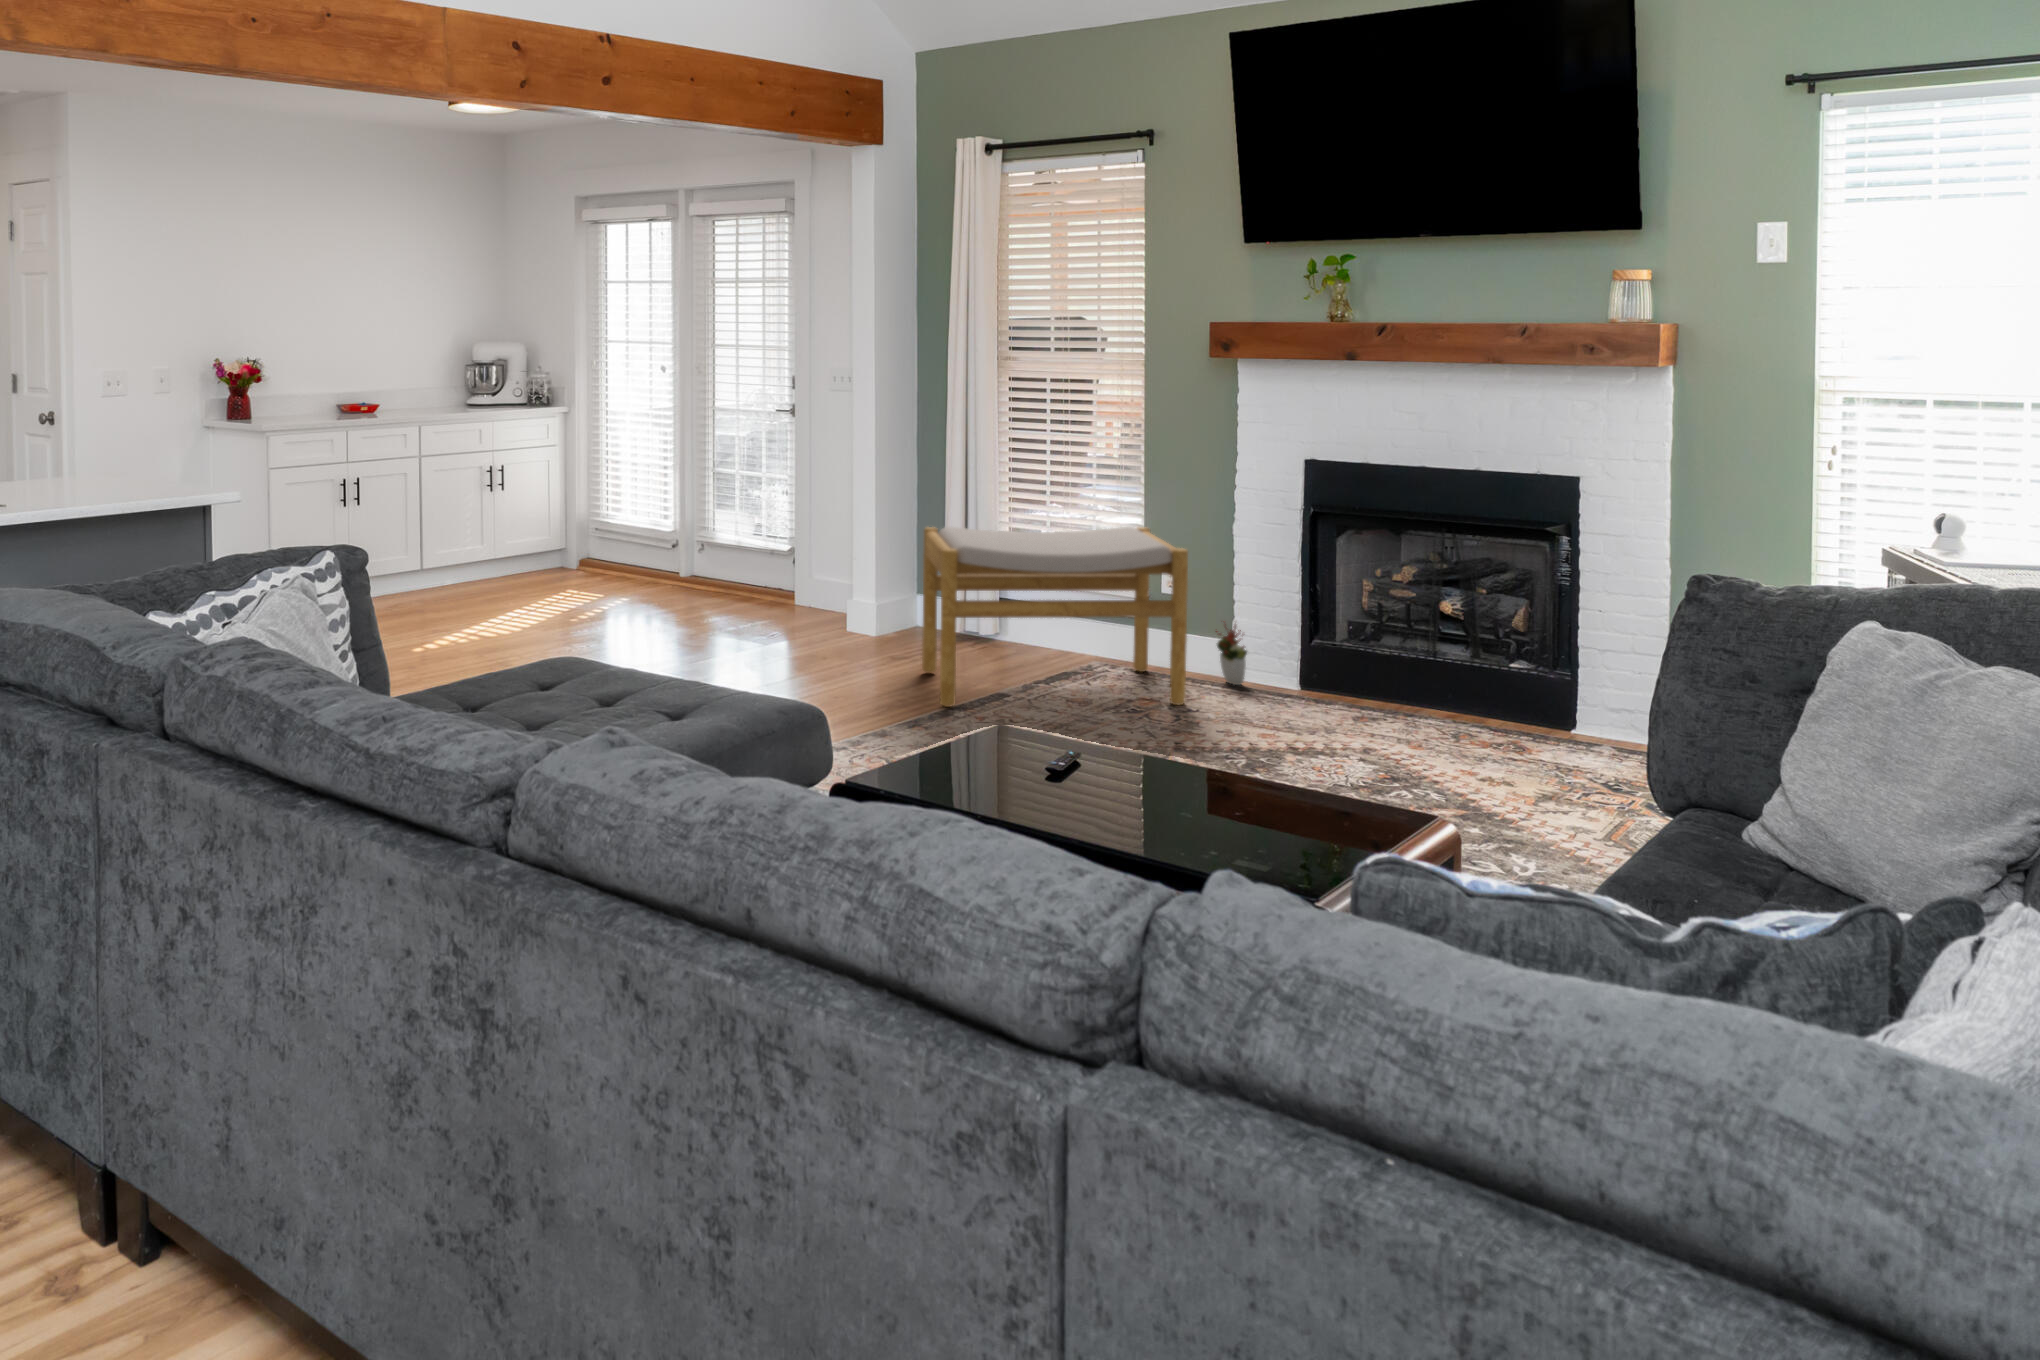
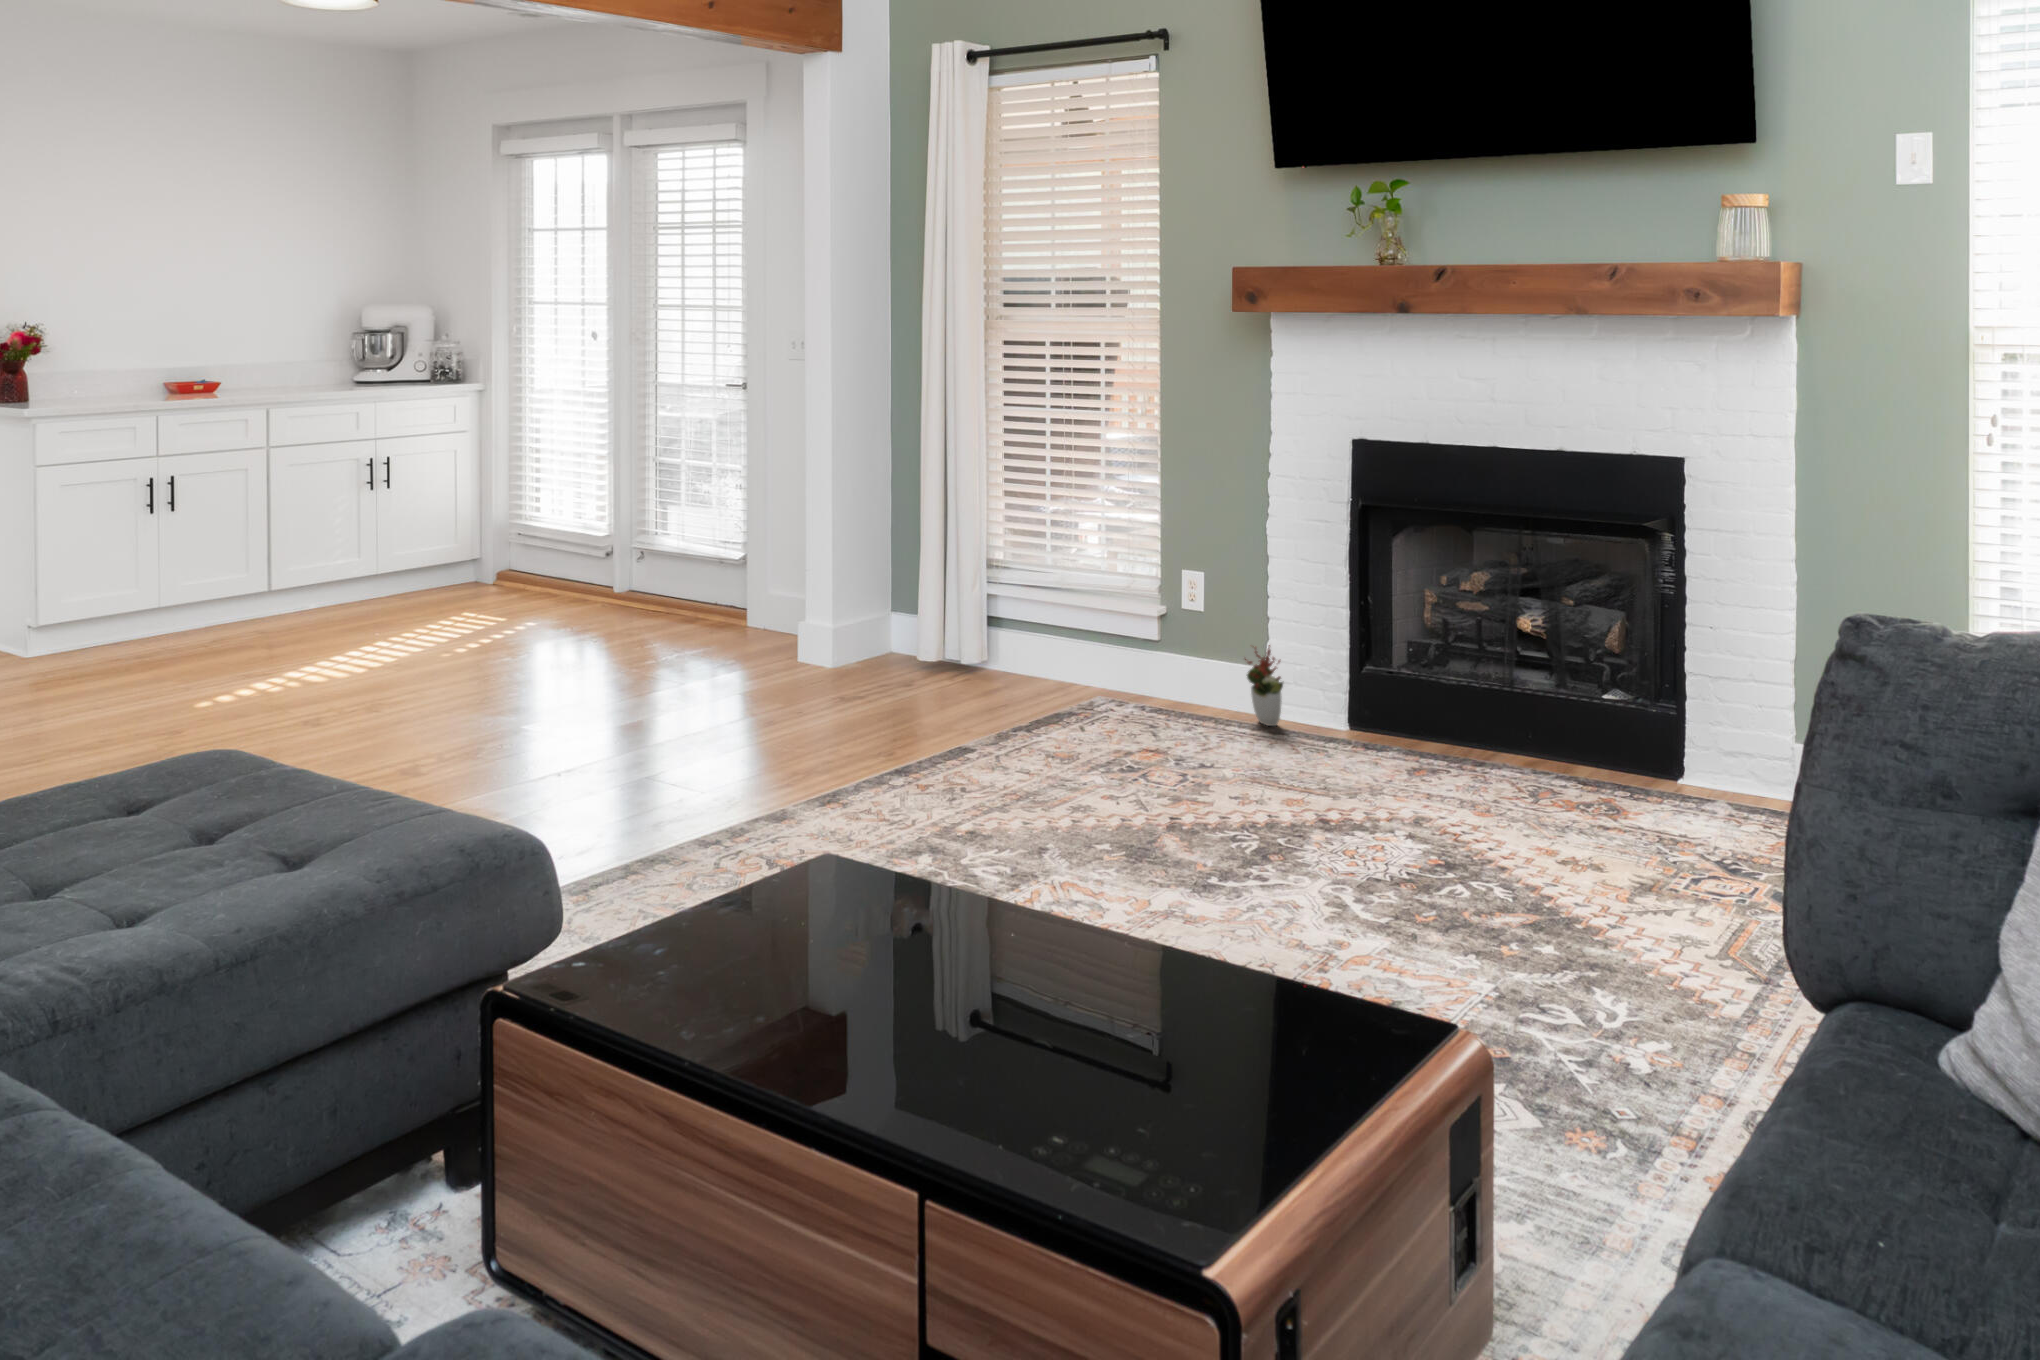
footstool: present [922,527,1188,707] -> none [877,529,1204,773]

